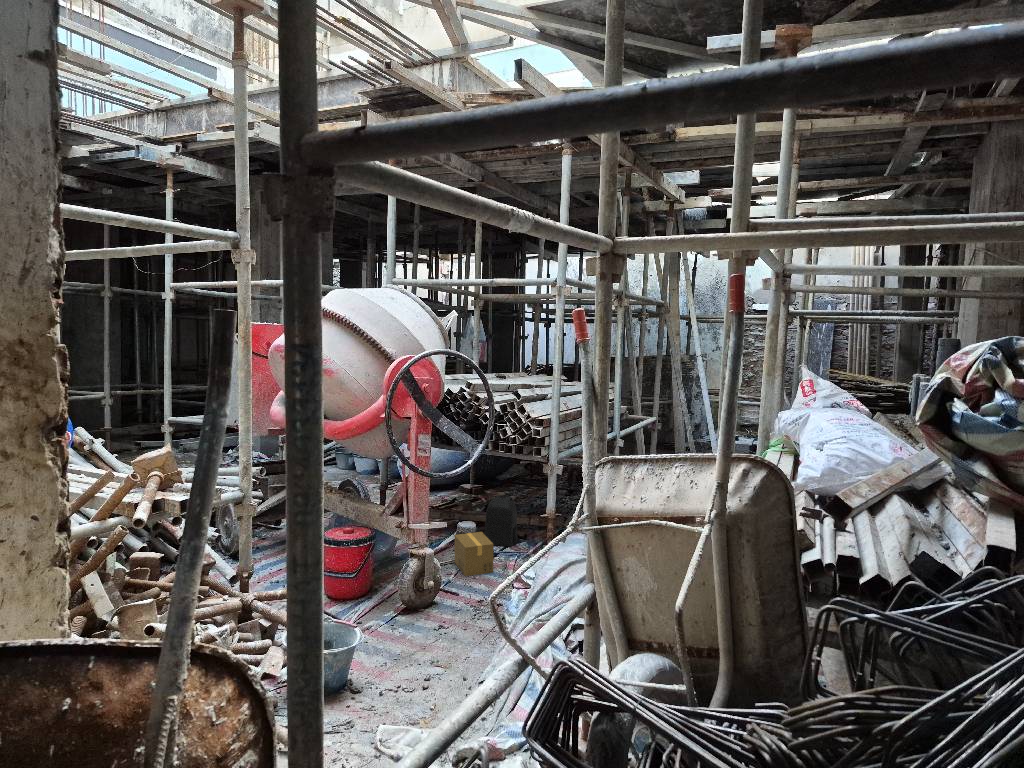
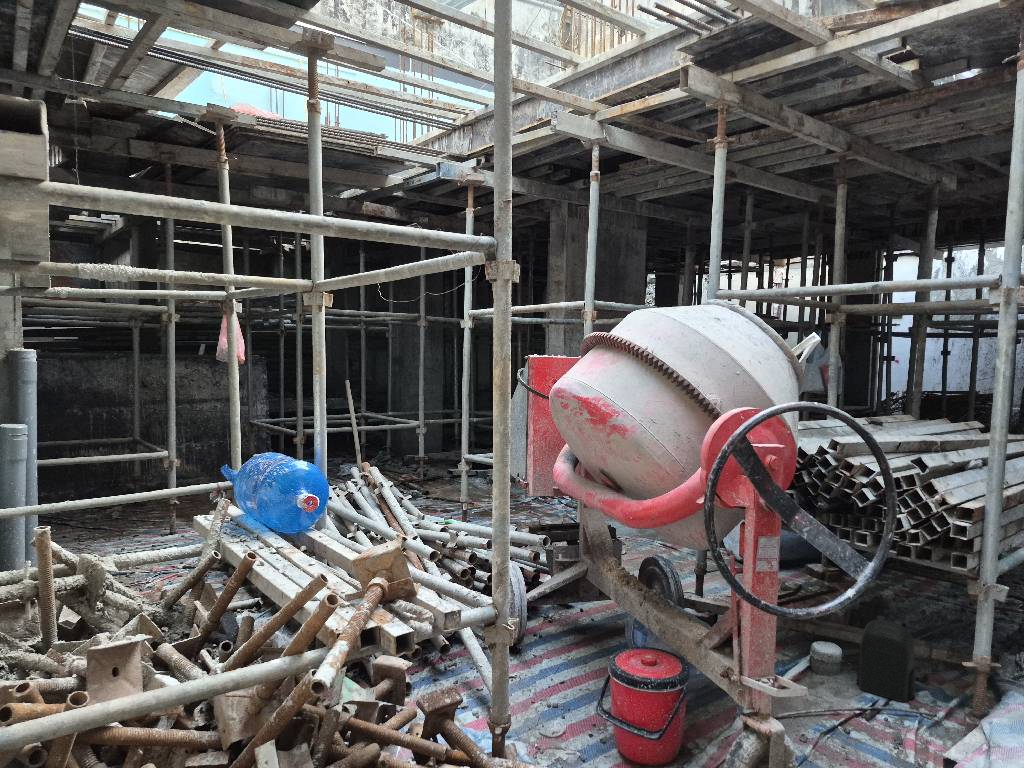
cardboard box: present [455,532,493,576] -> none [810,676,880,753]

